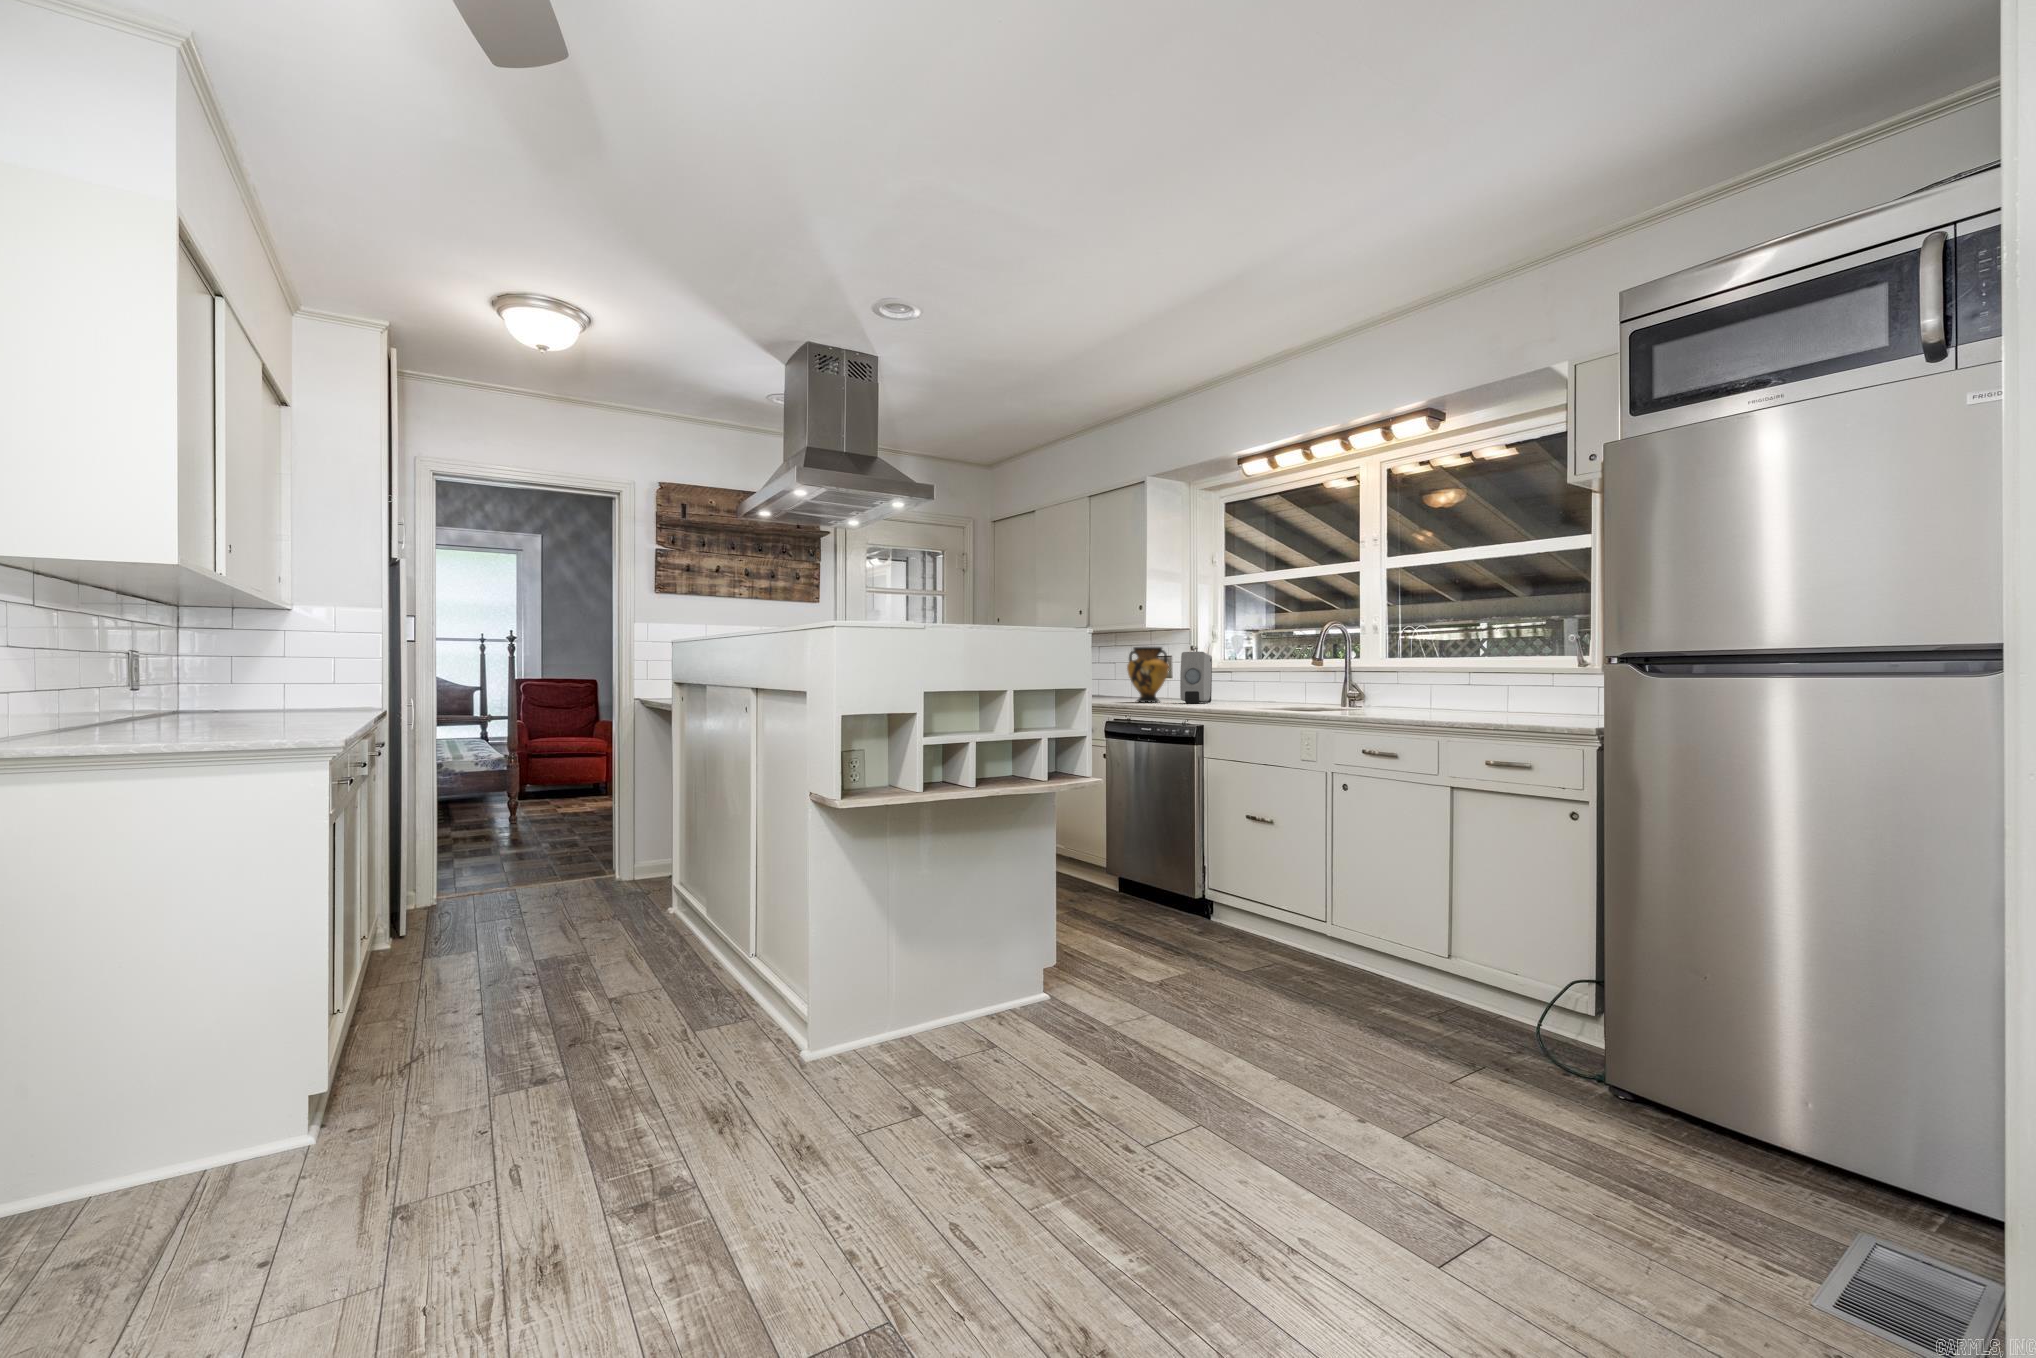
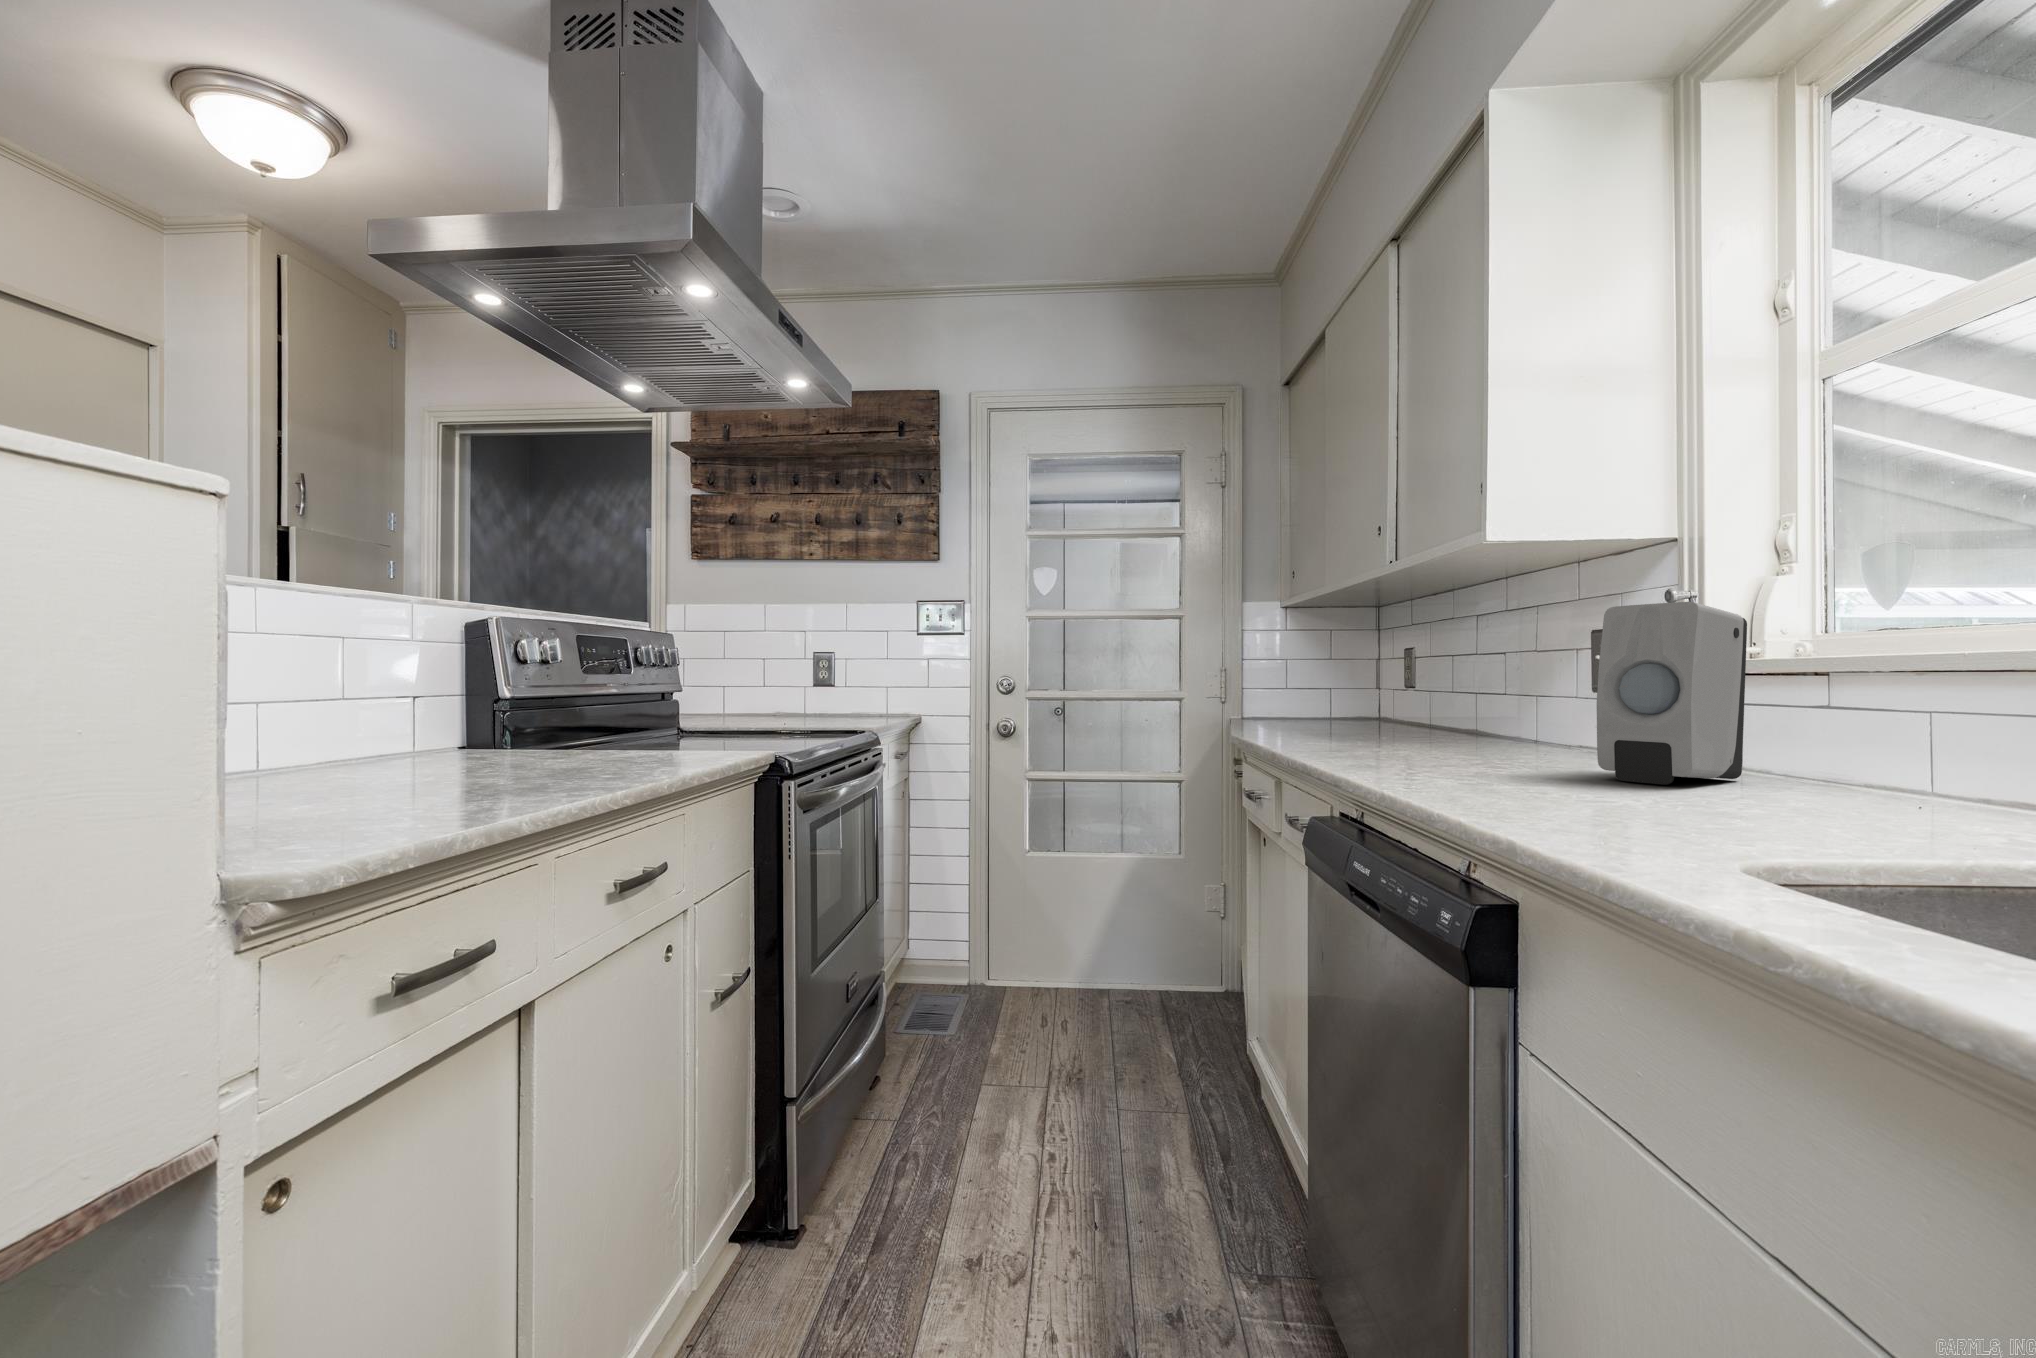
vase: present [1127,647,1169,702] -> none [1448,597,1586,762]

